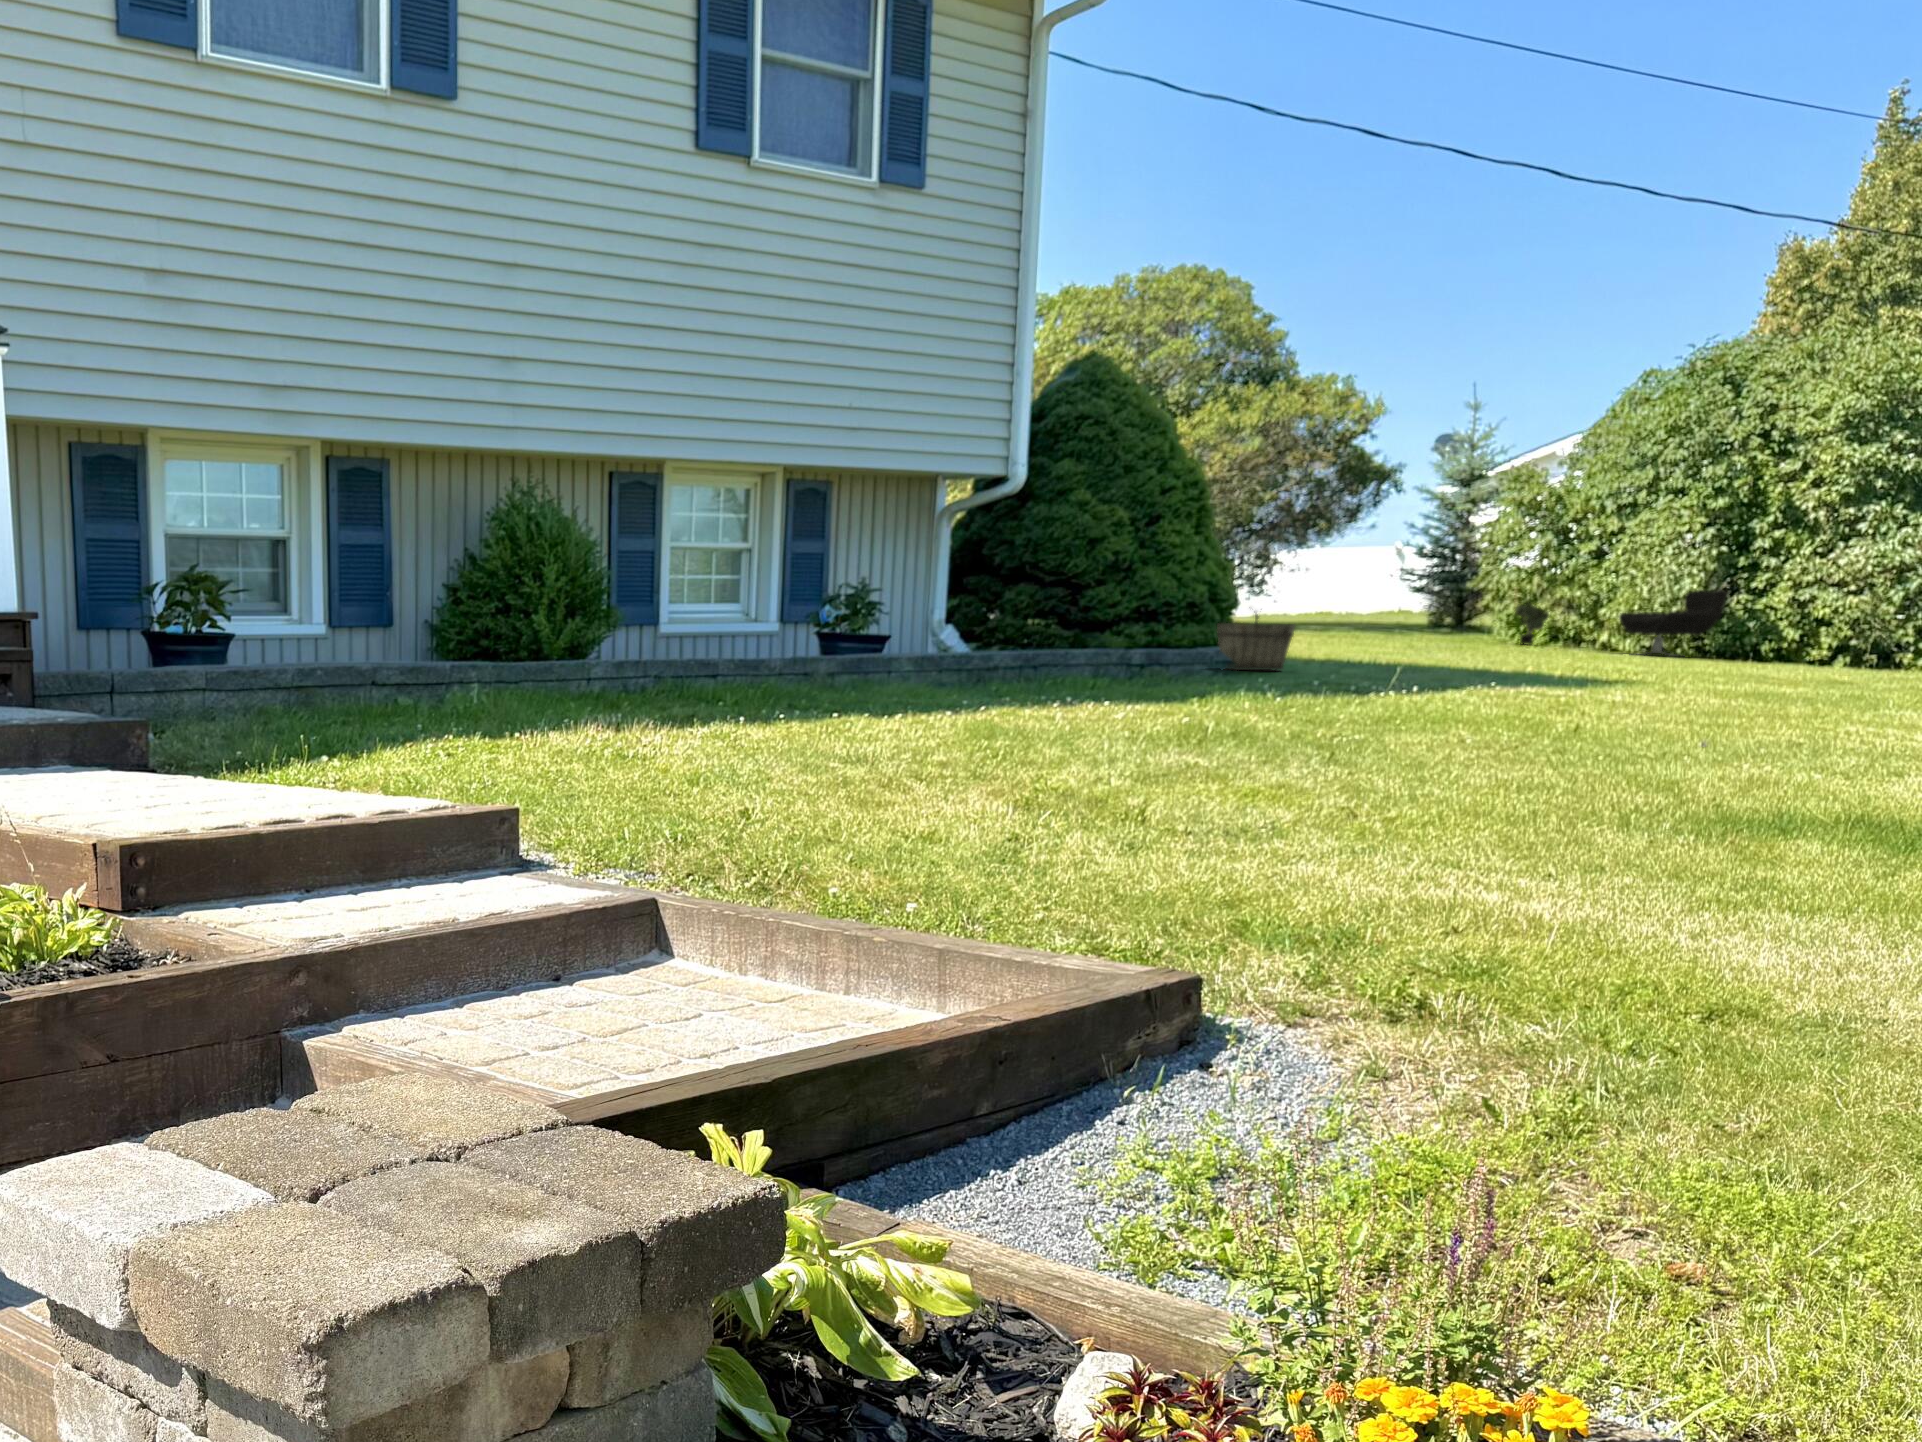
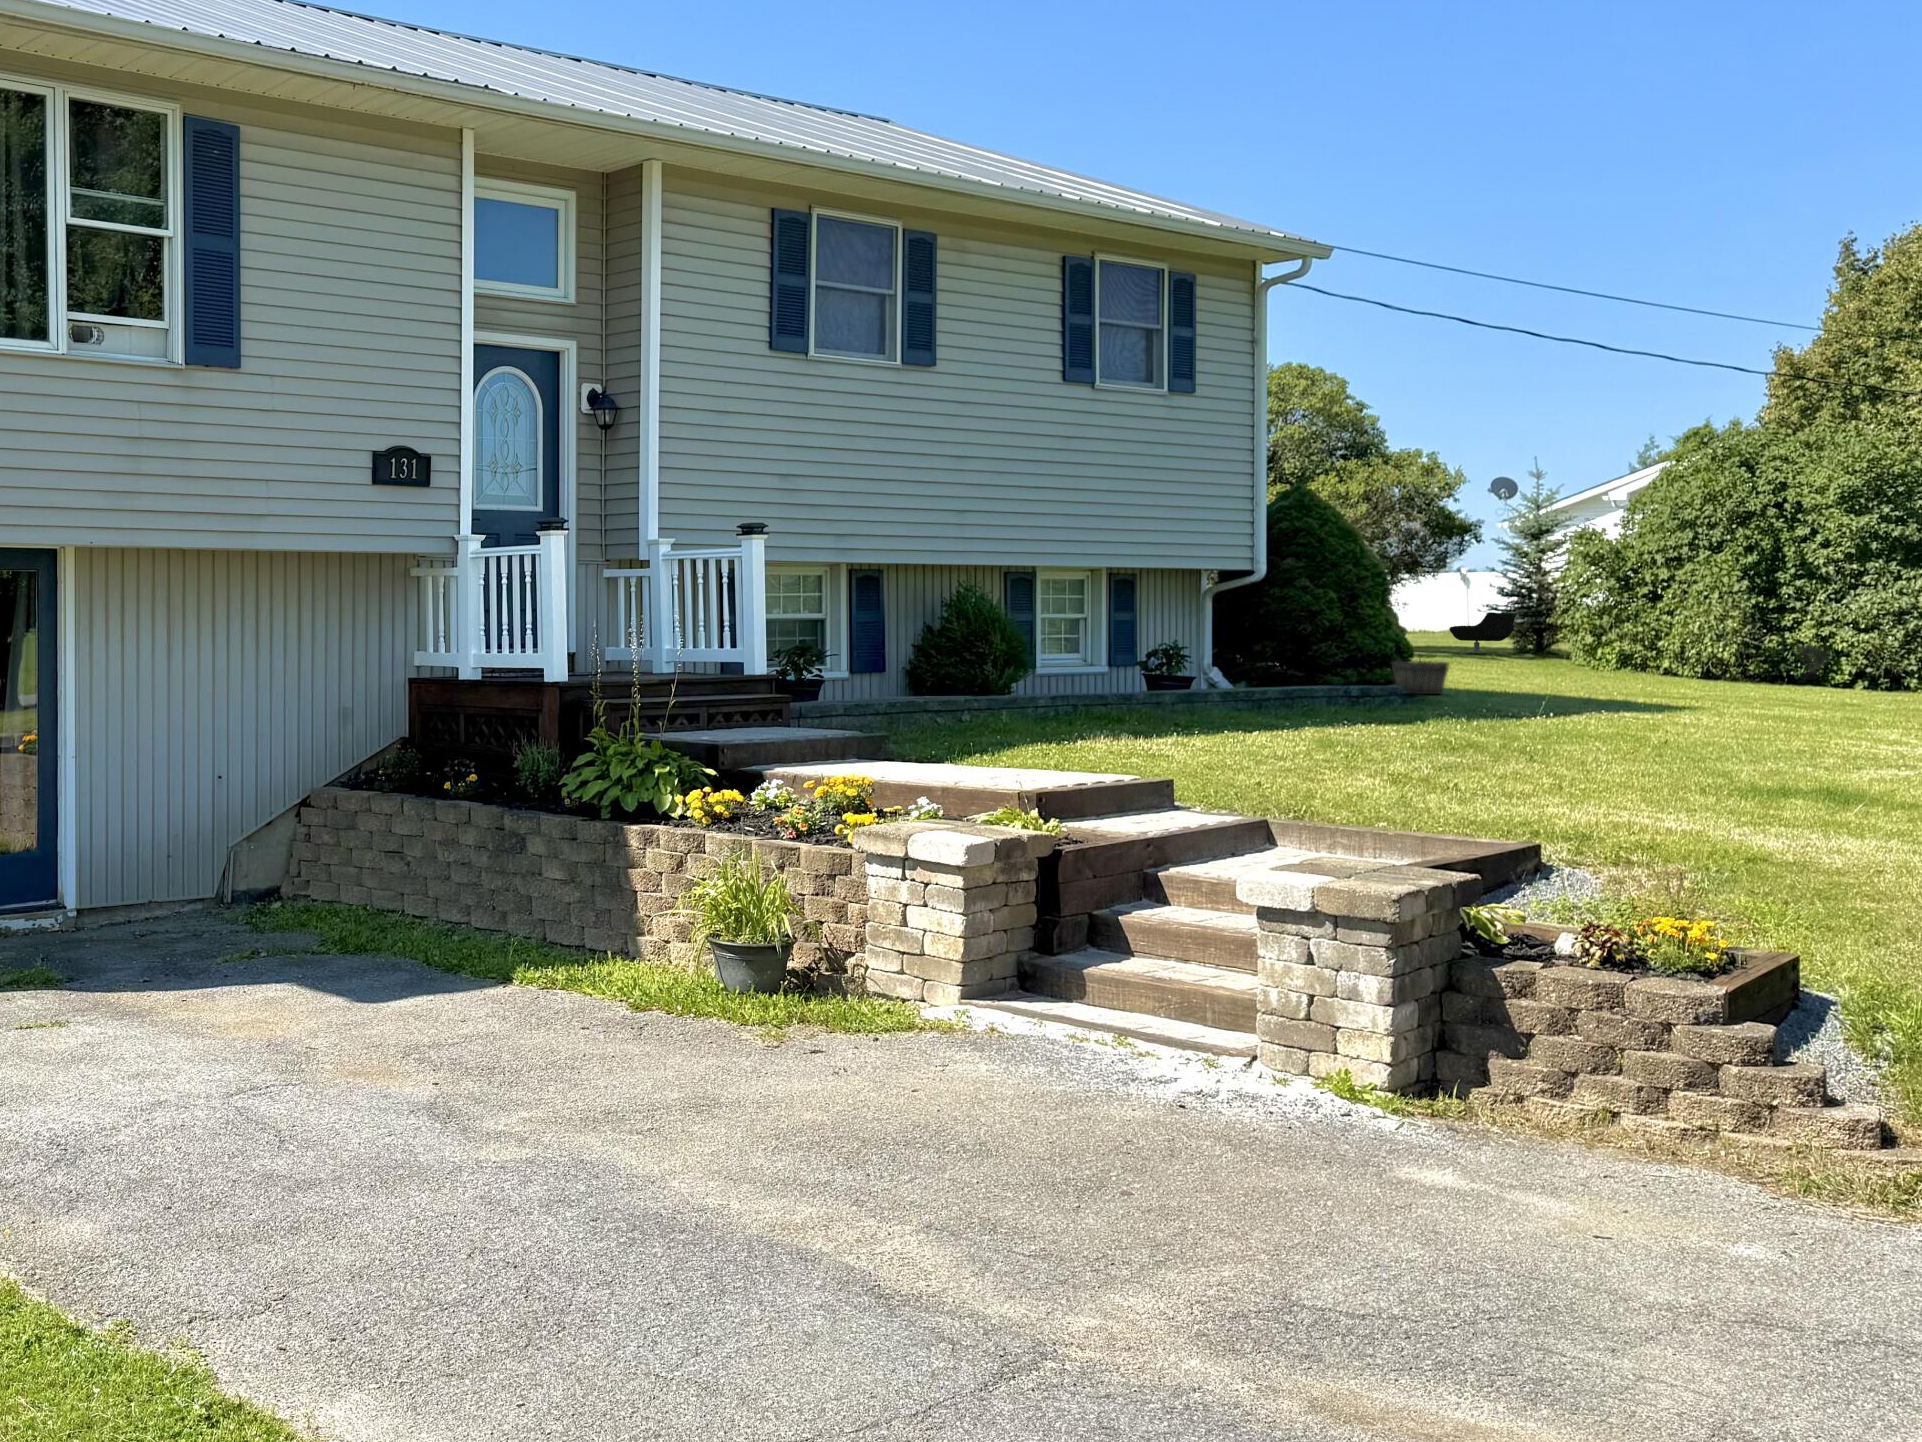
lounge chair: present [1619,589,1728,655] -> present [1449,612,1515,654]
potted plant: present [1515,603,1549,645] -> present [1795,644,1830,680]

